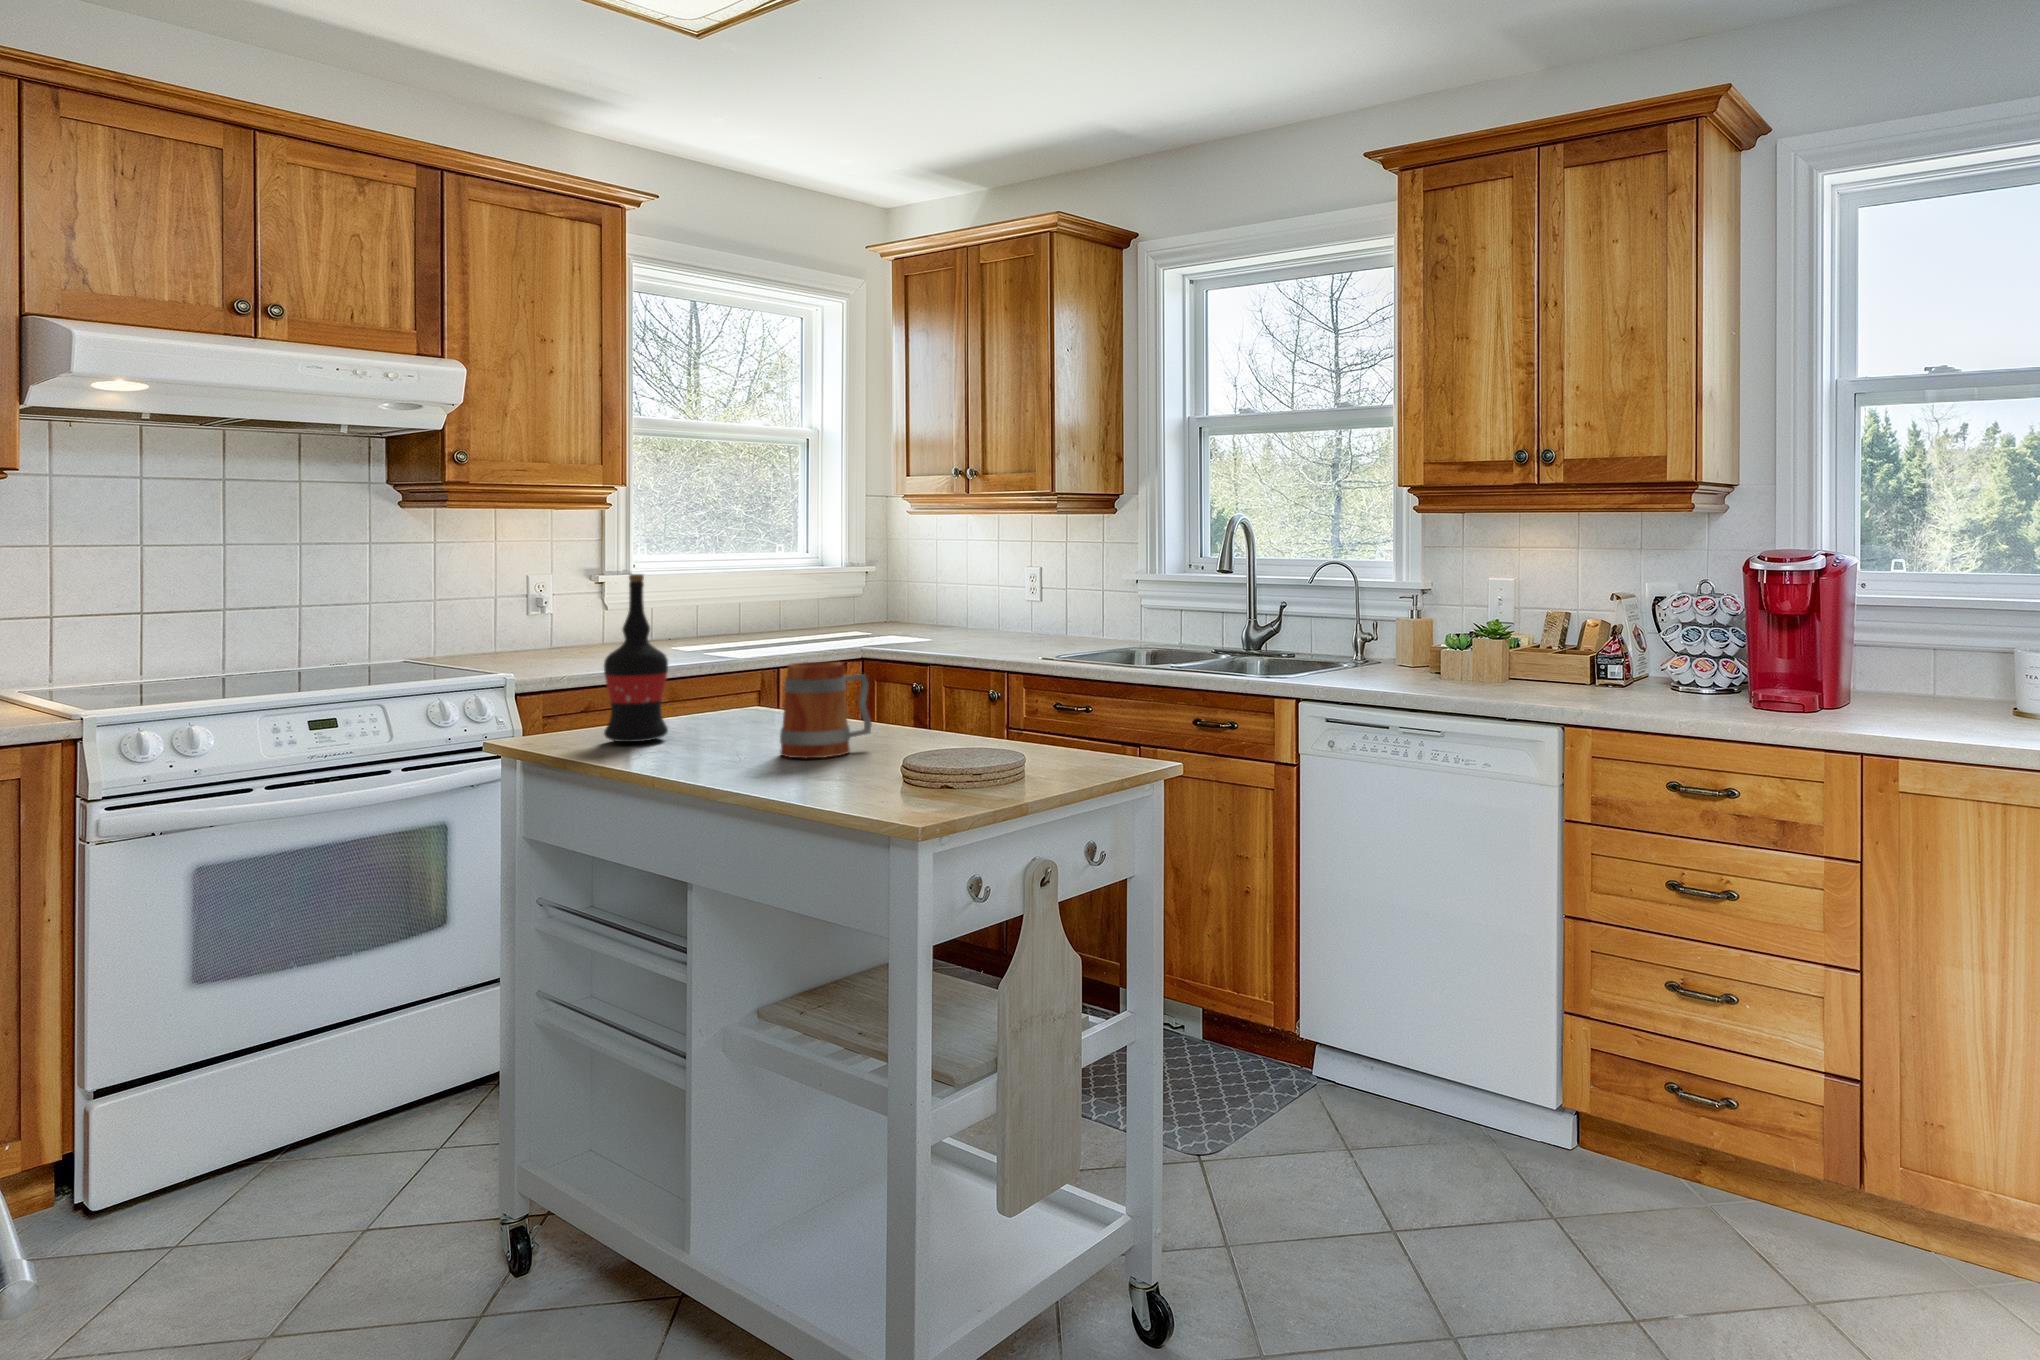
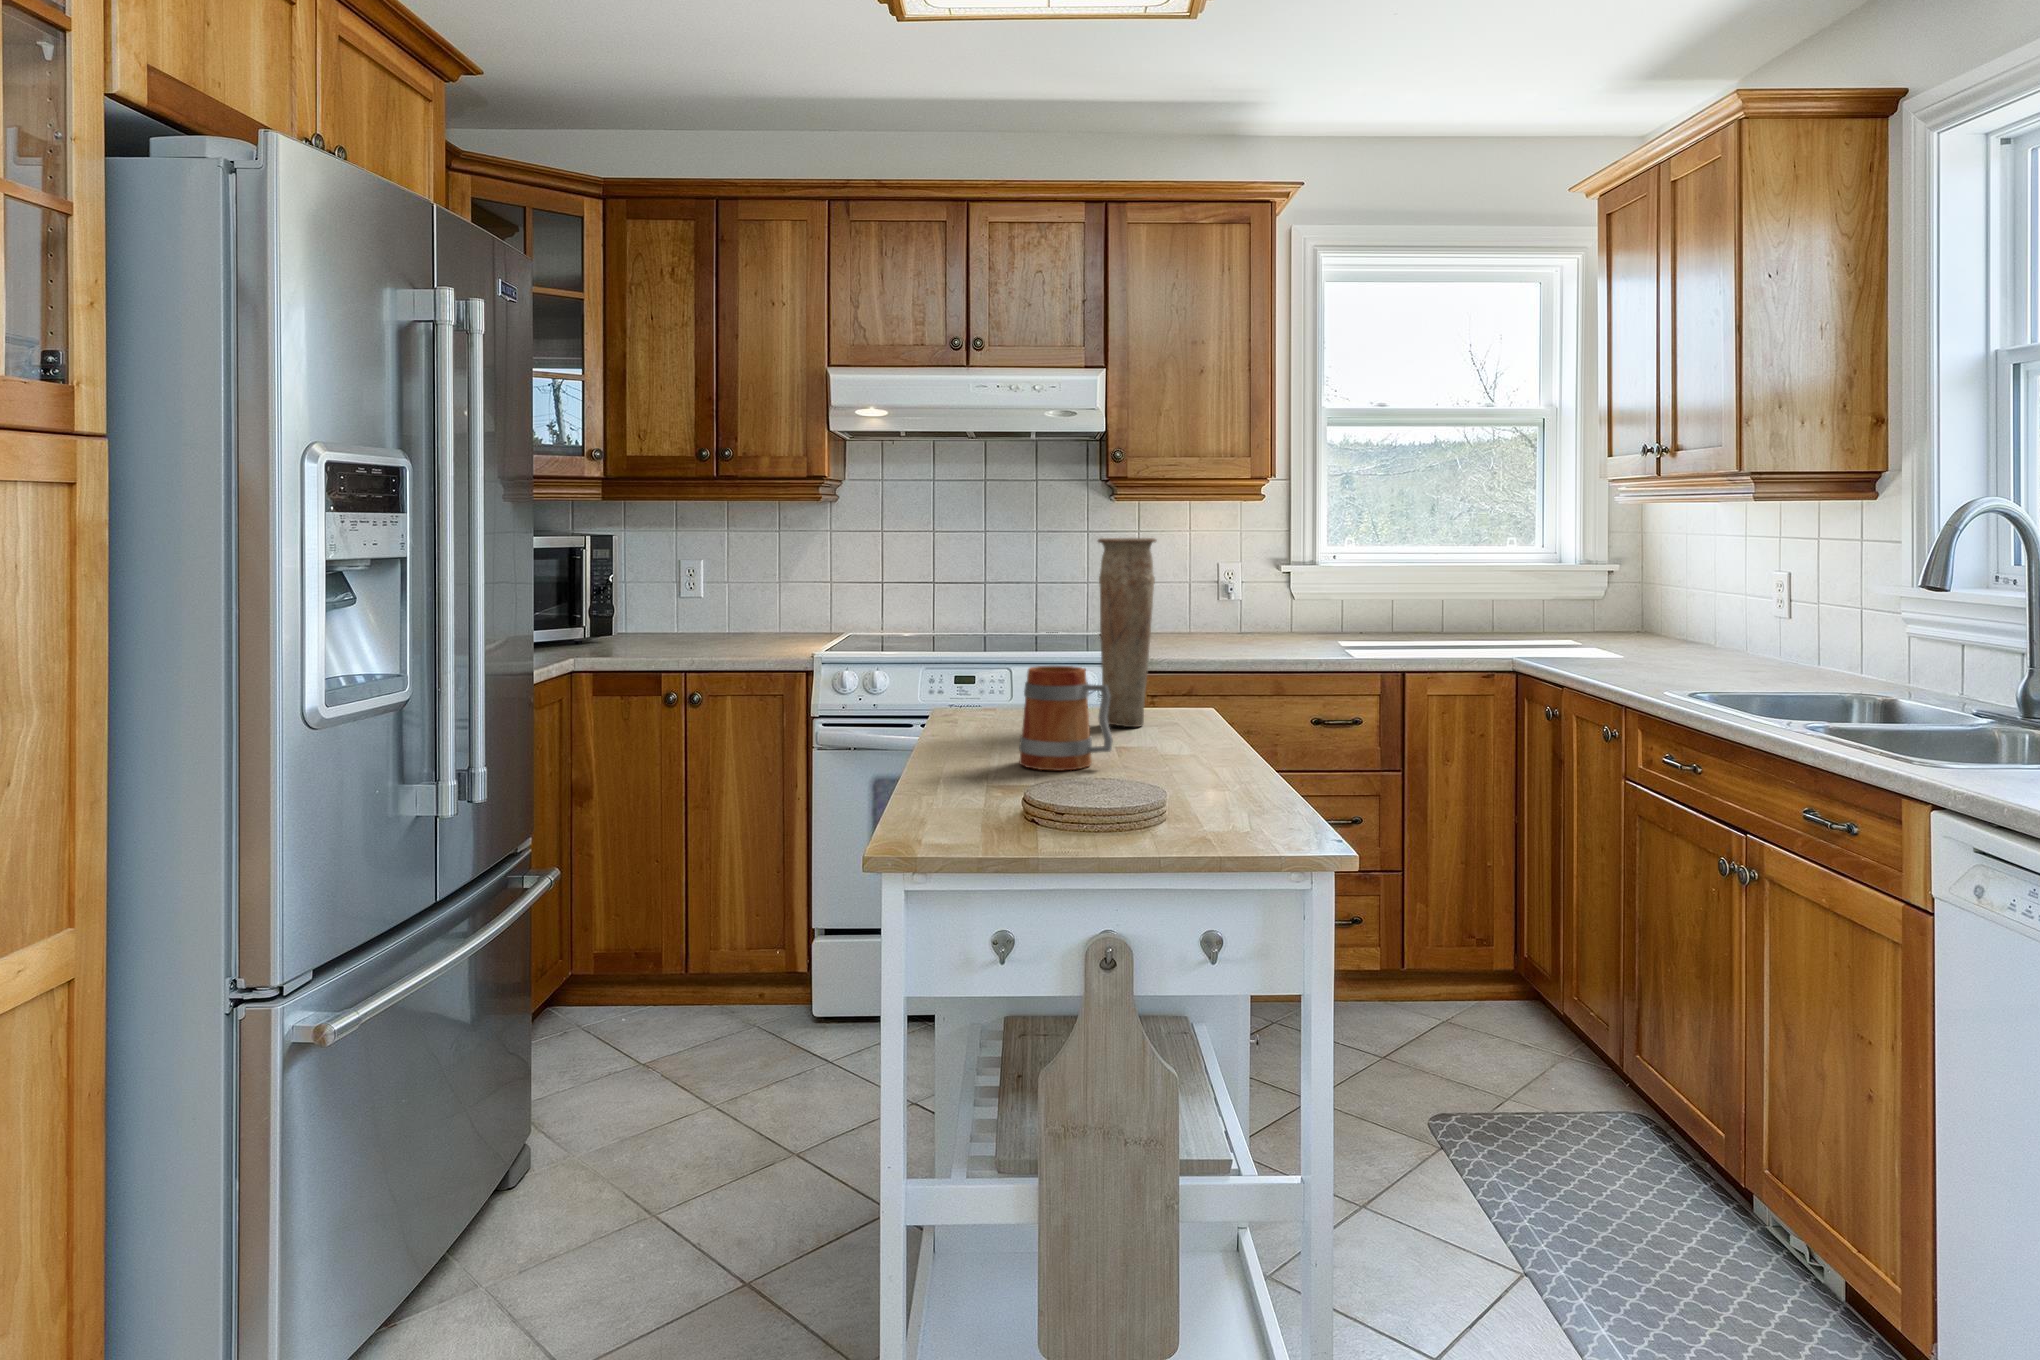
vase: none [728,543,789,724] -> present [1098,538,1157,727]
wine bottle: present [604,574,668,742] -> none [968,566,1024,727]

